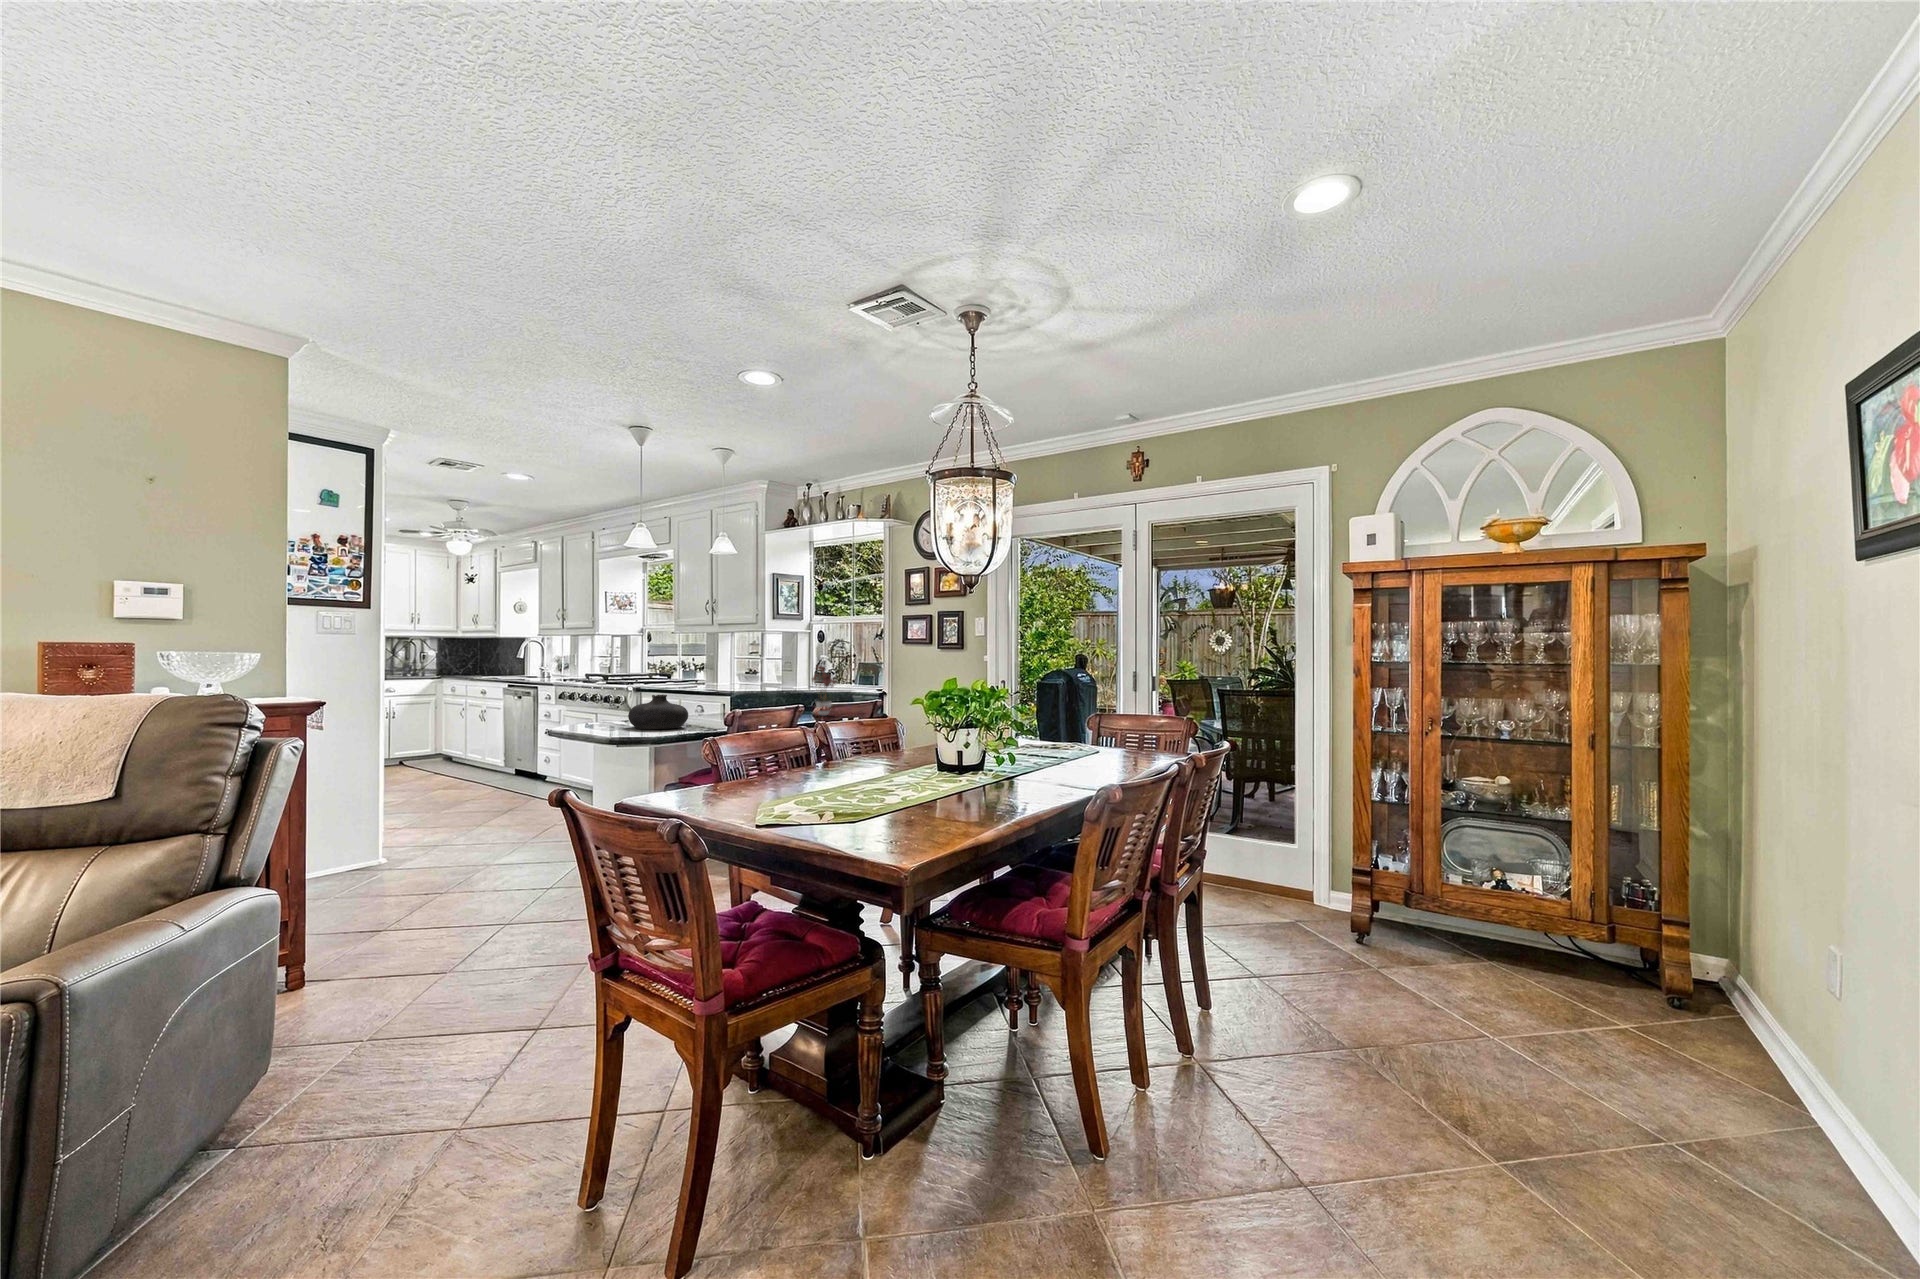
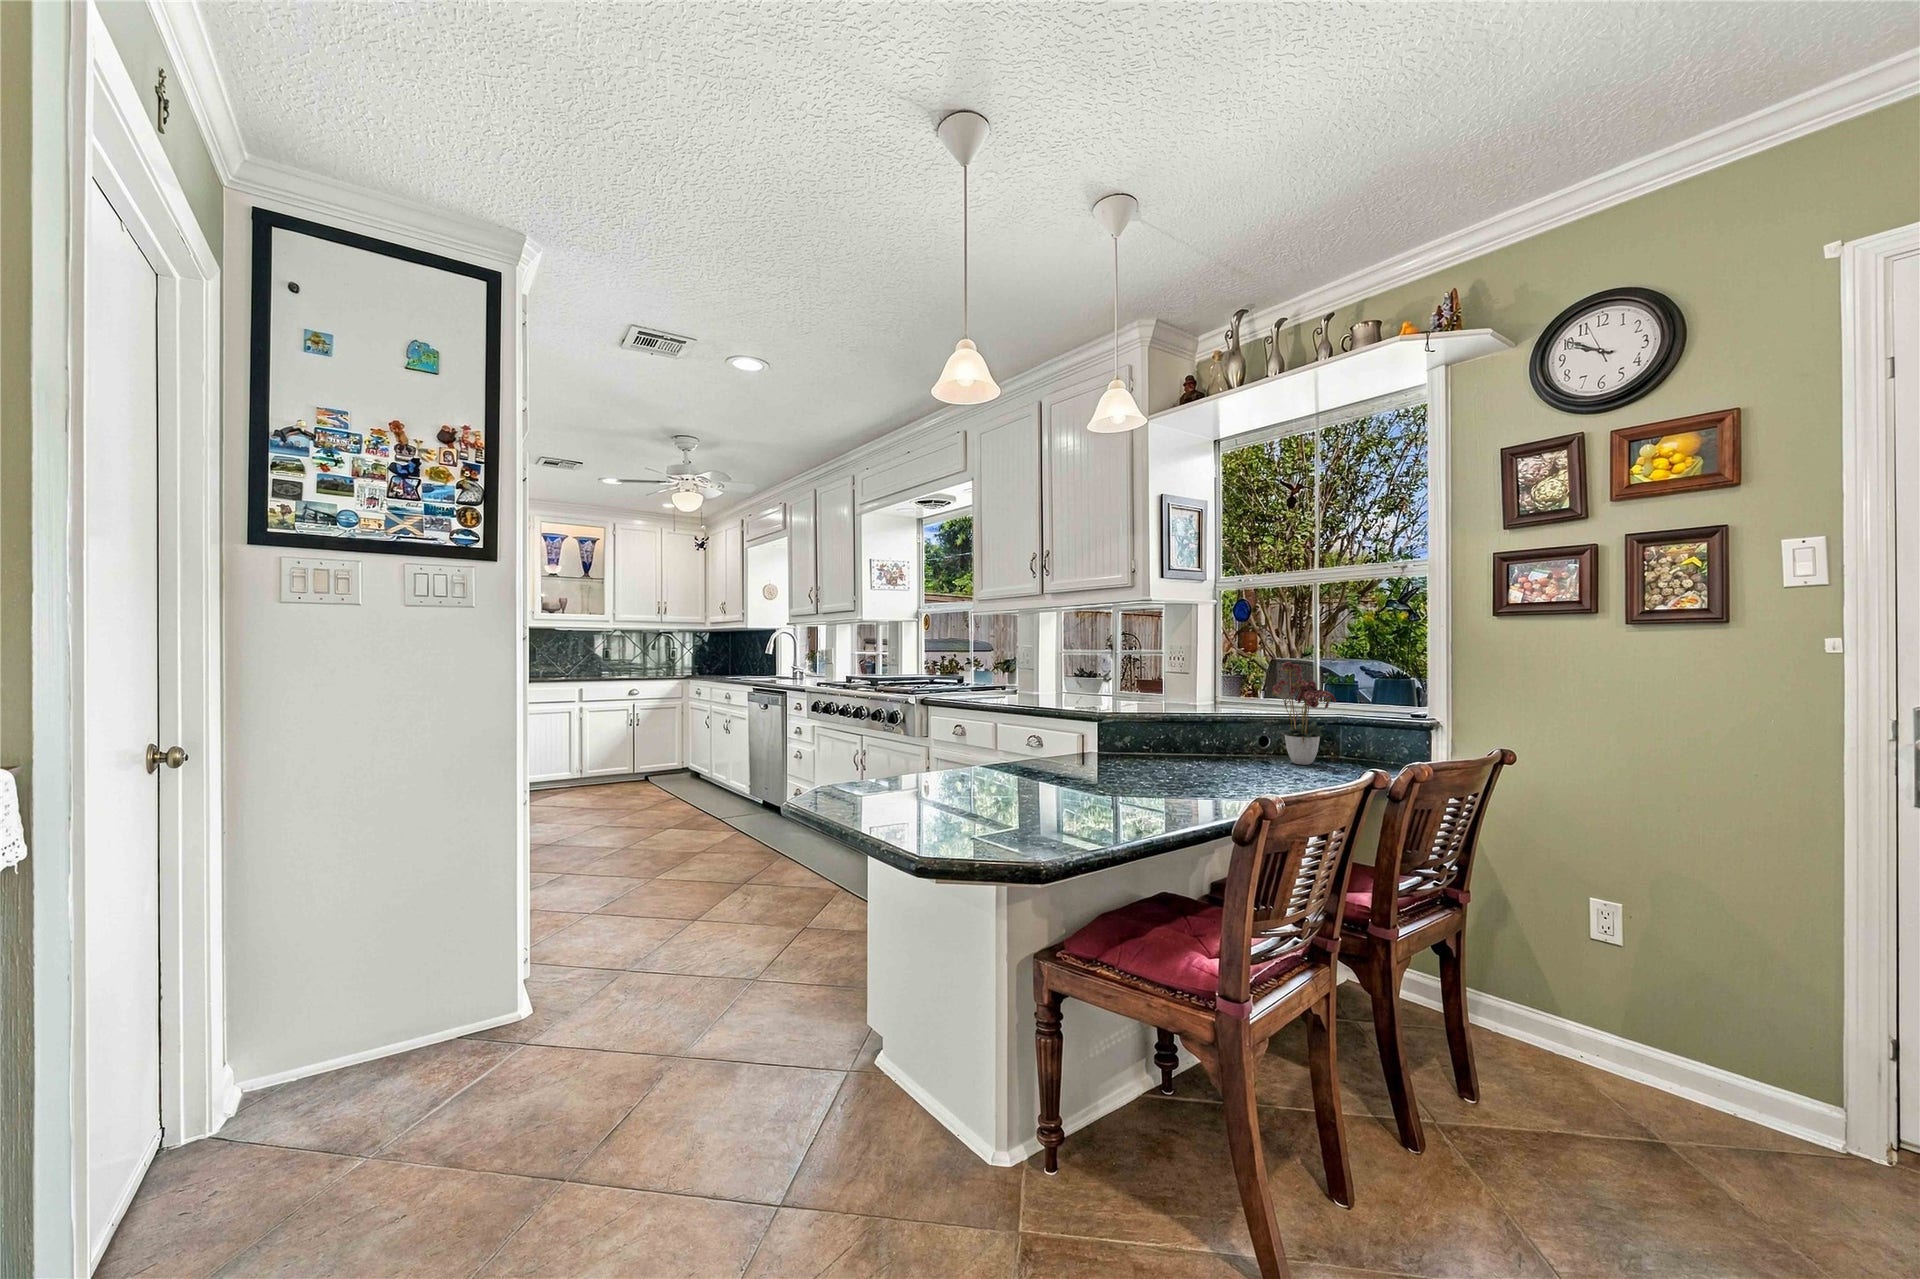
vase: present [628,695,688,729] -> none [964,733,1097,822]

